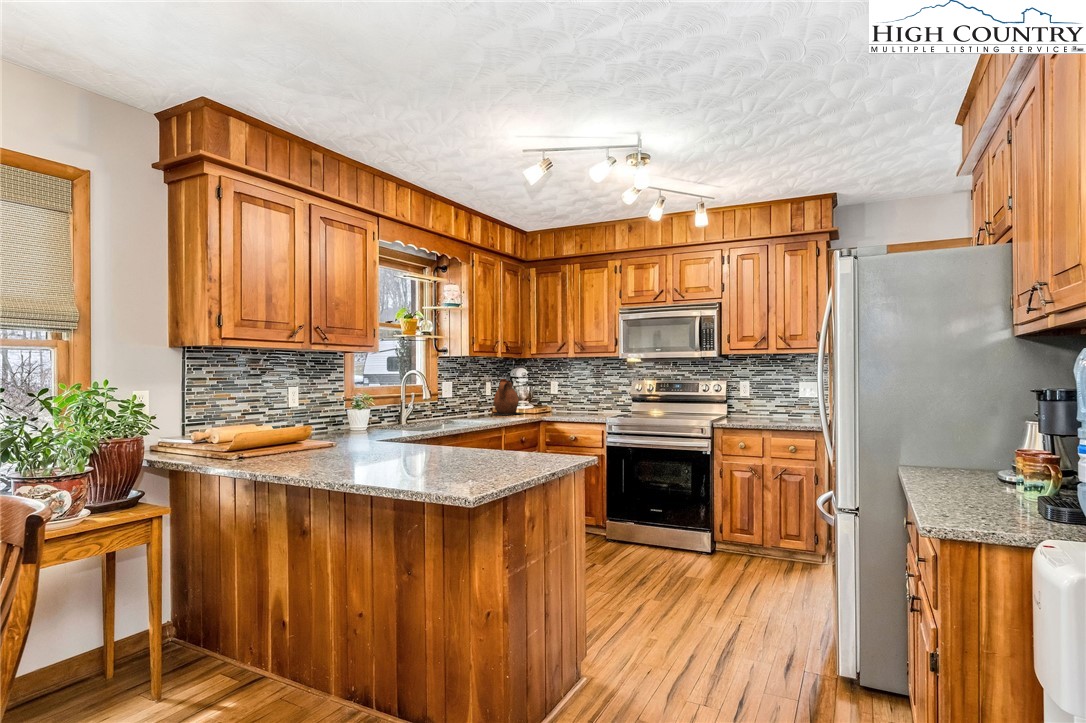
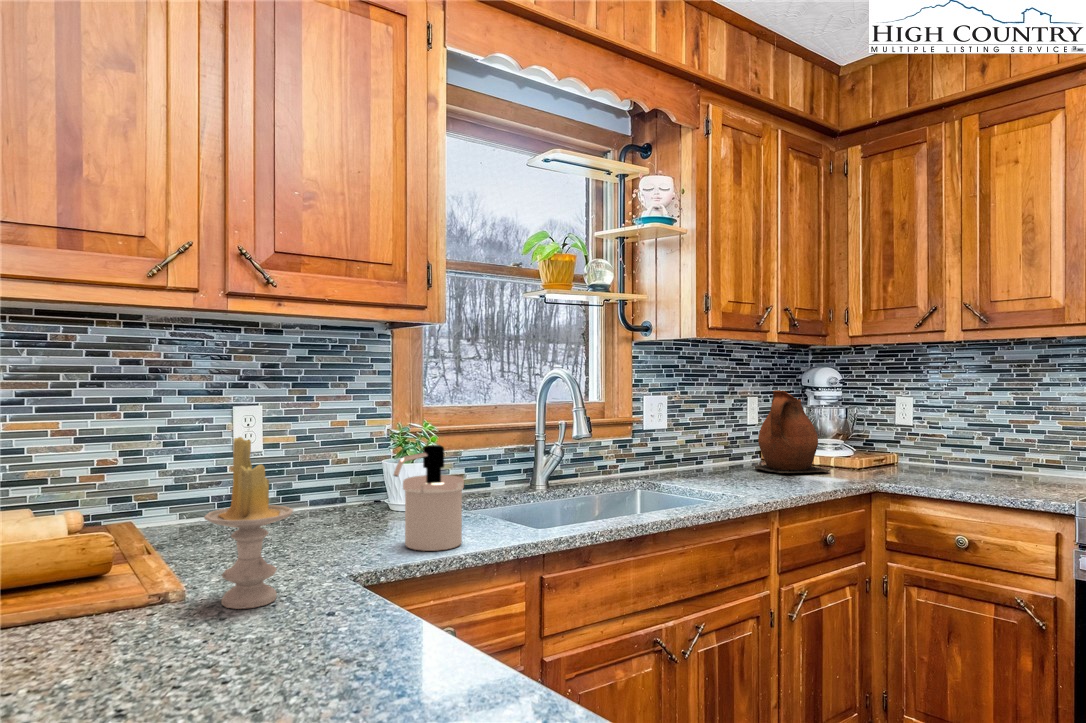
candle: none [337,393,366,447] -> present [204,437,293,609]
soap dispenser: none [377,399,400,437] -> present [394,445,464,551]

